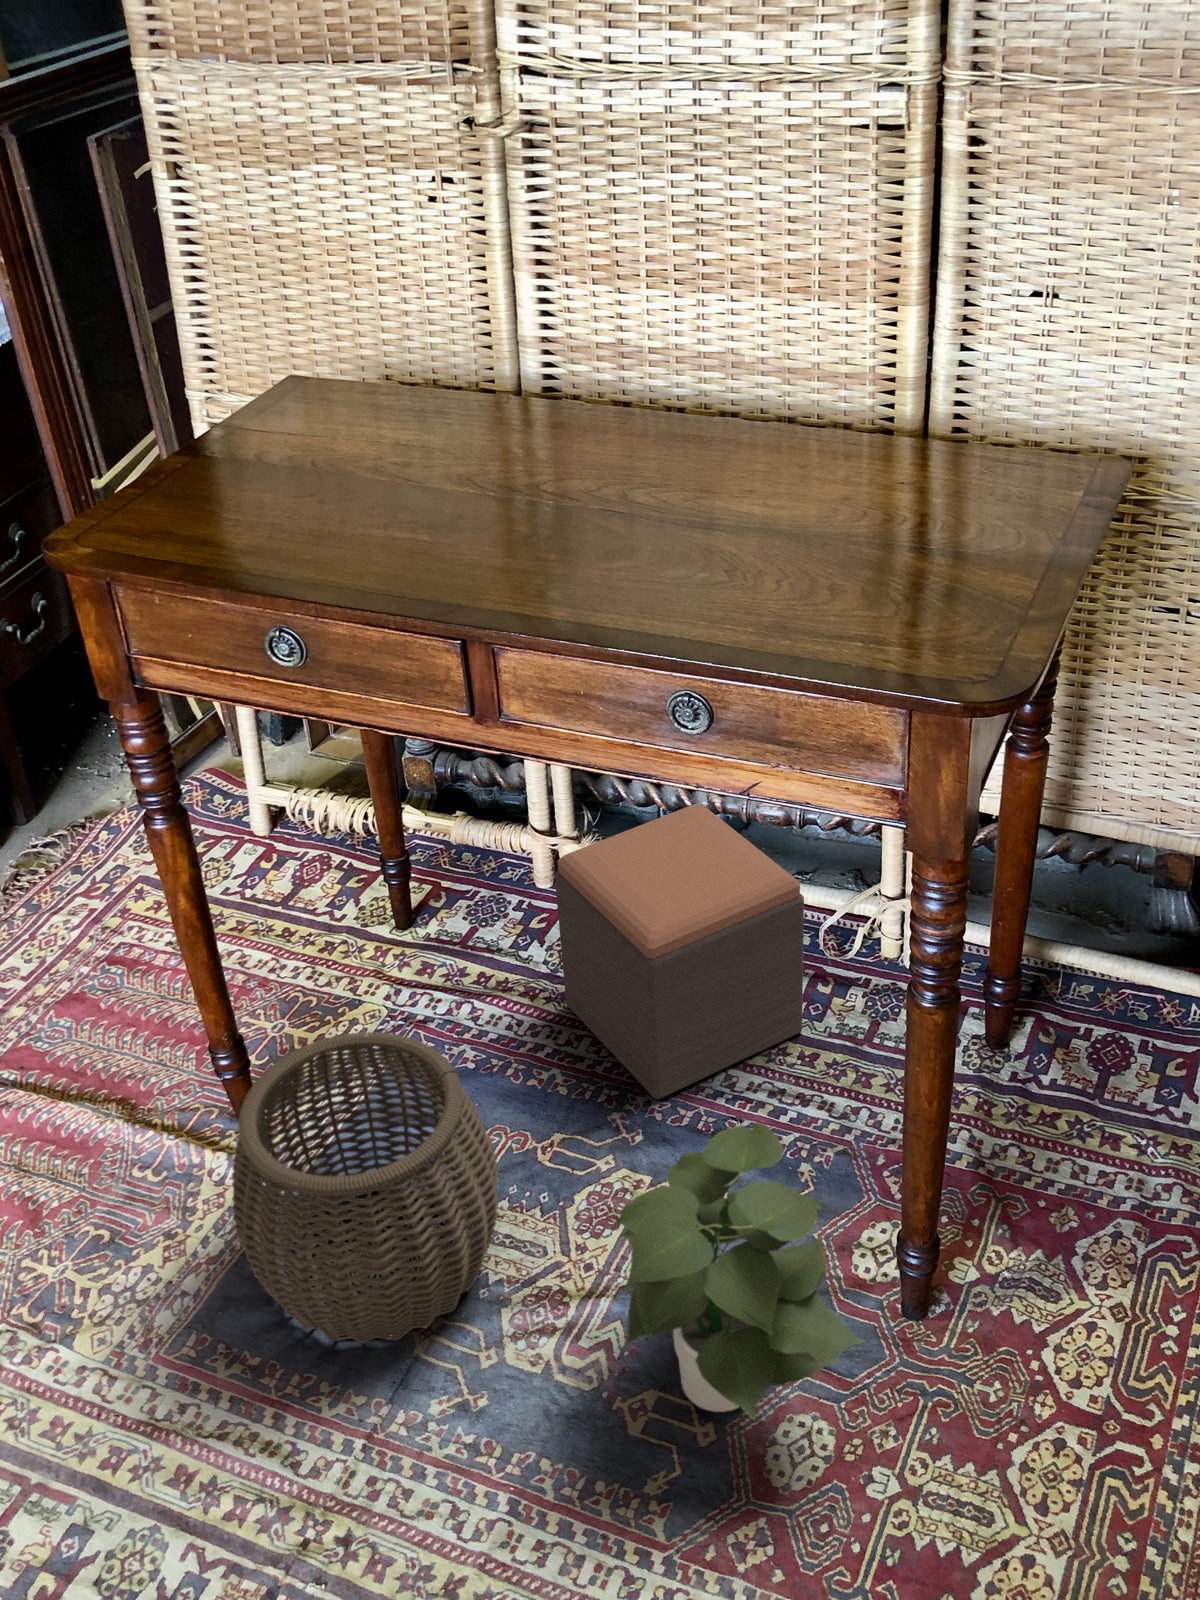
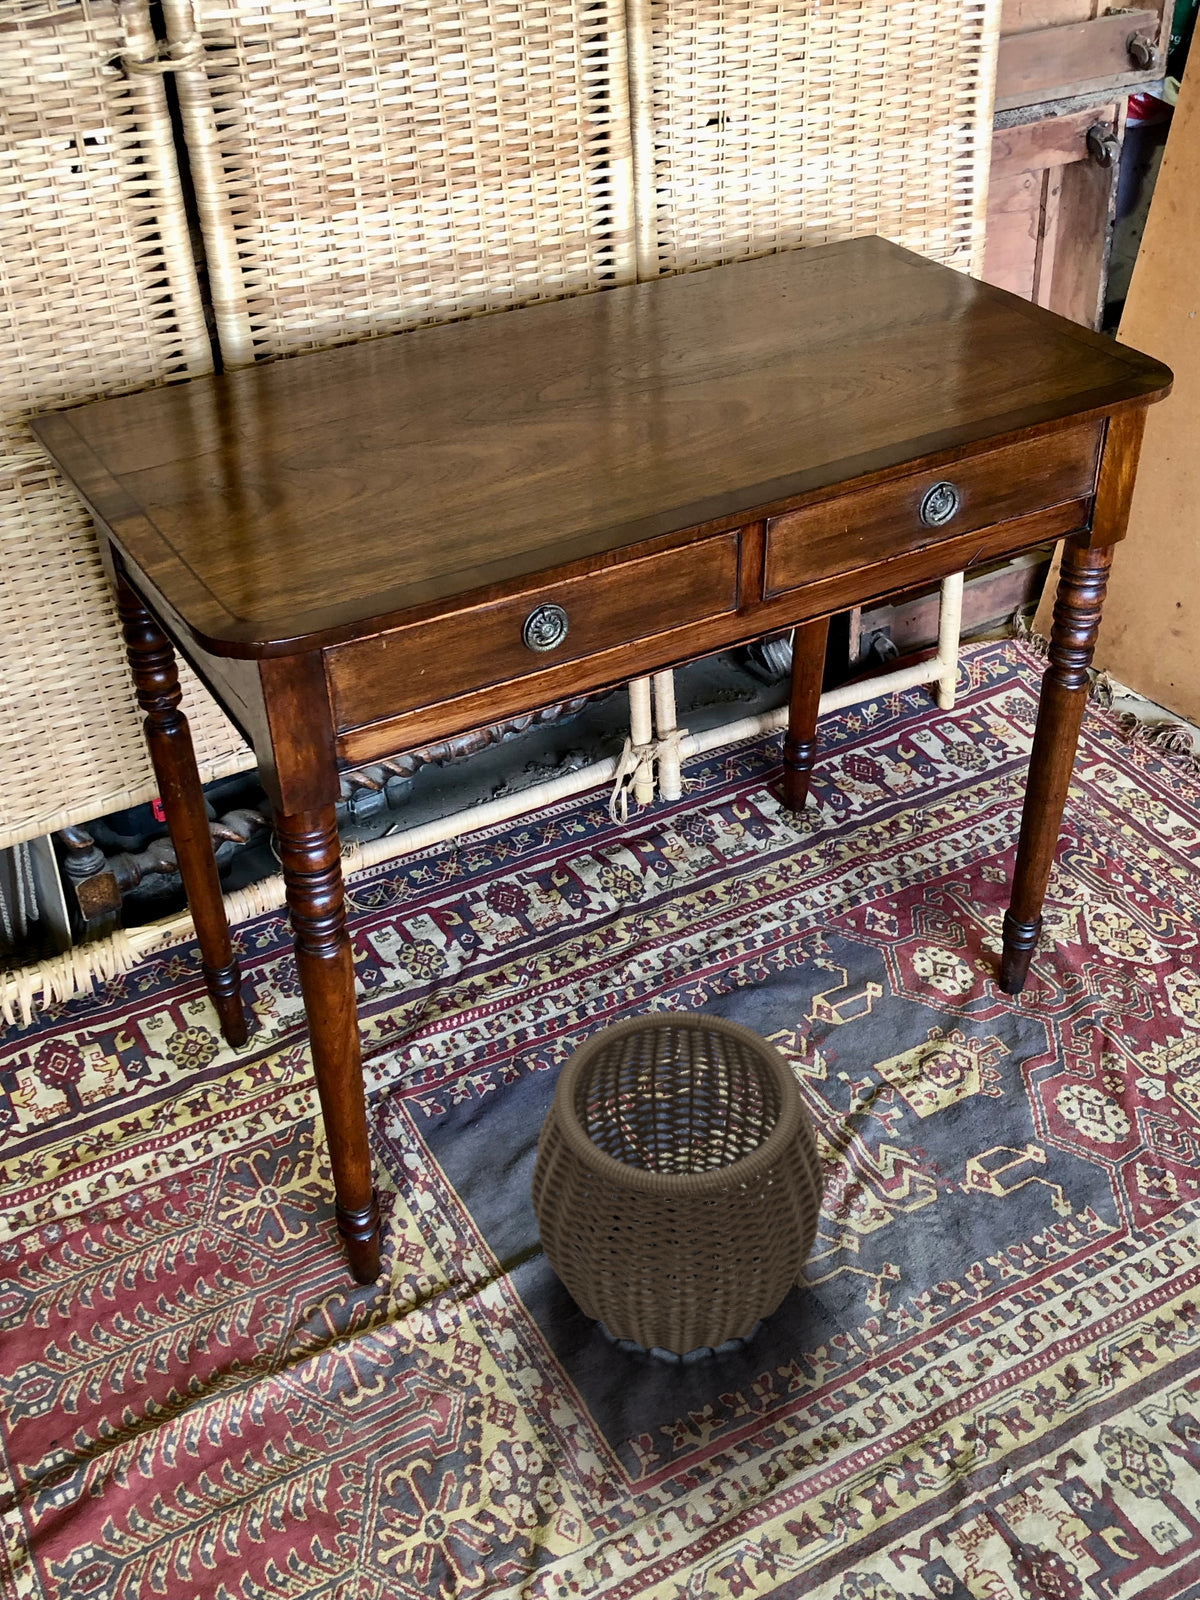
footstool: present [555,803,804,1099] -> none [476,730,682,997]
potted plant: present [613,1122,865,1420] -> none [880,885,1141,1143]

